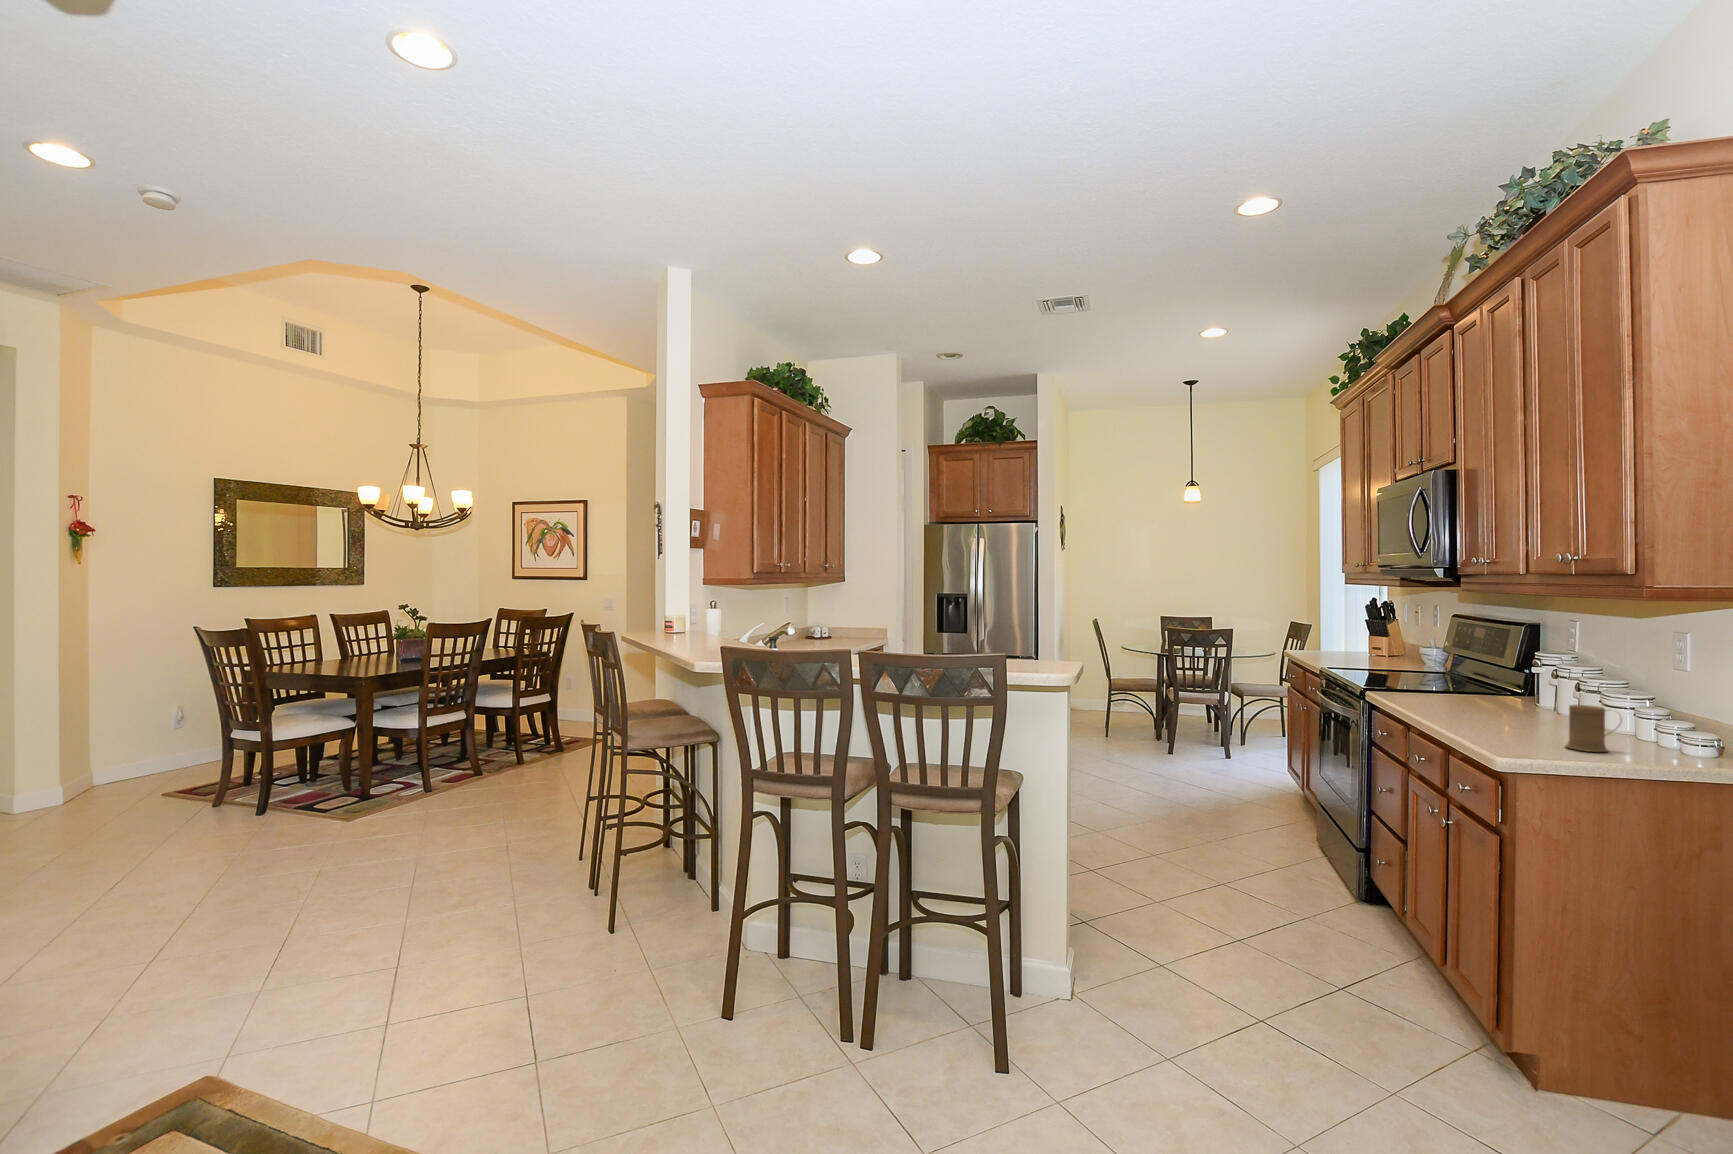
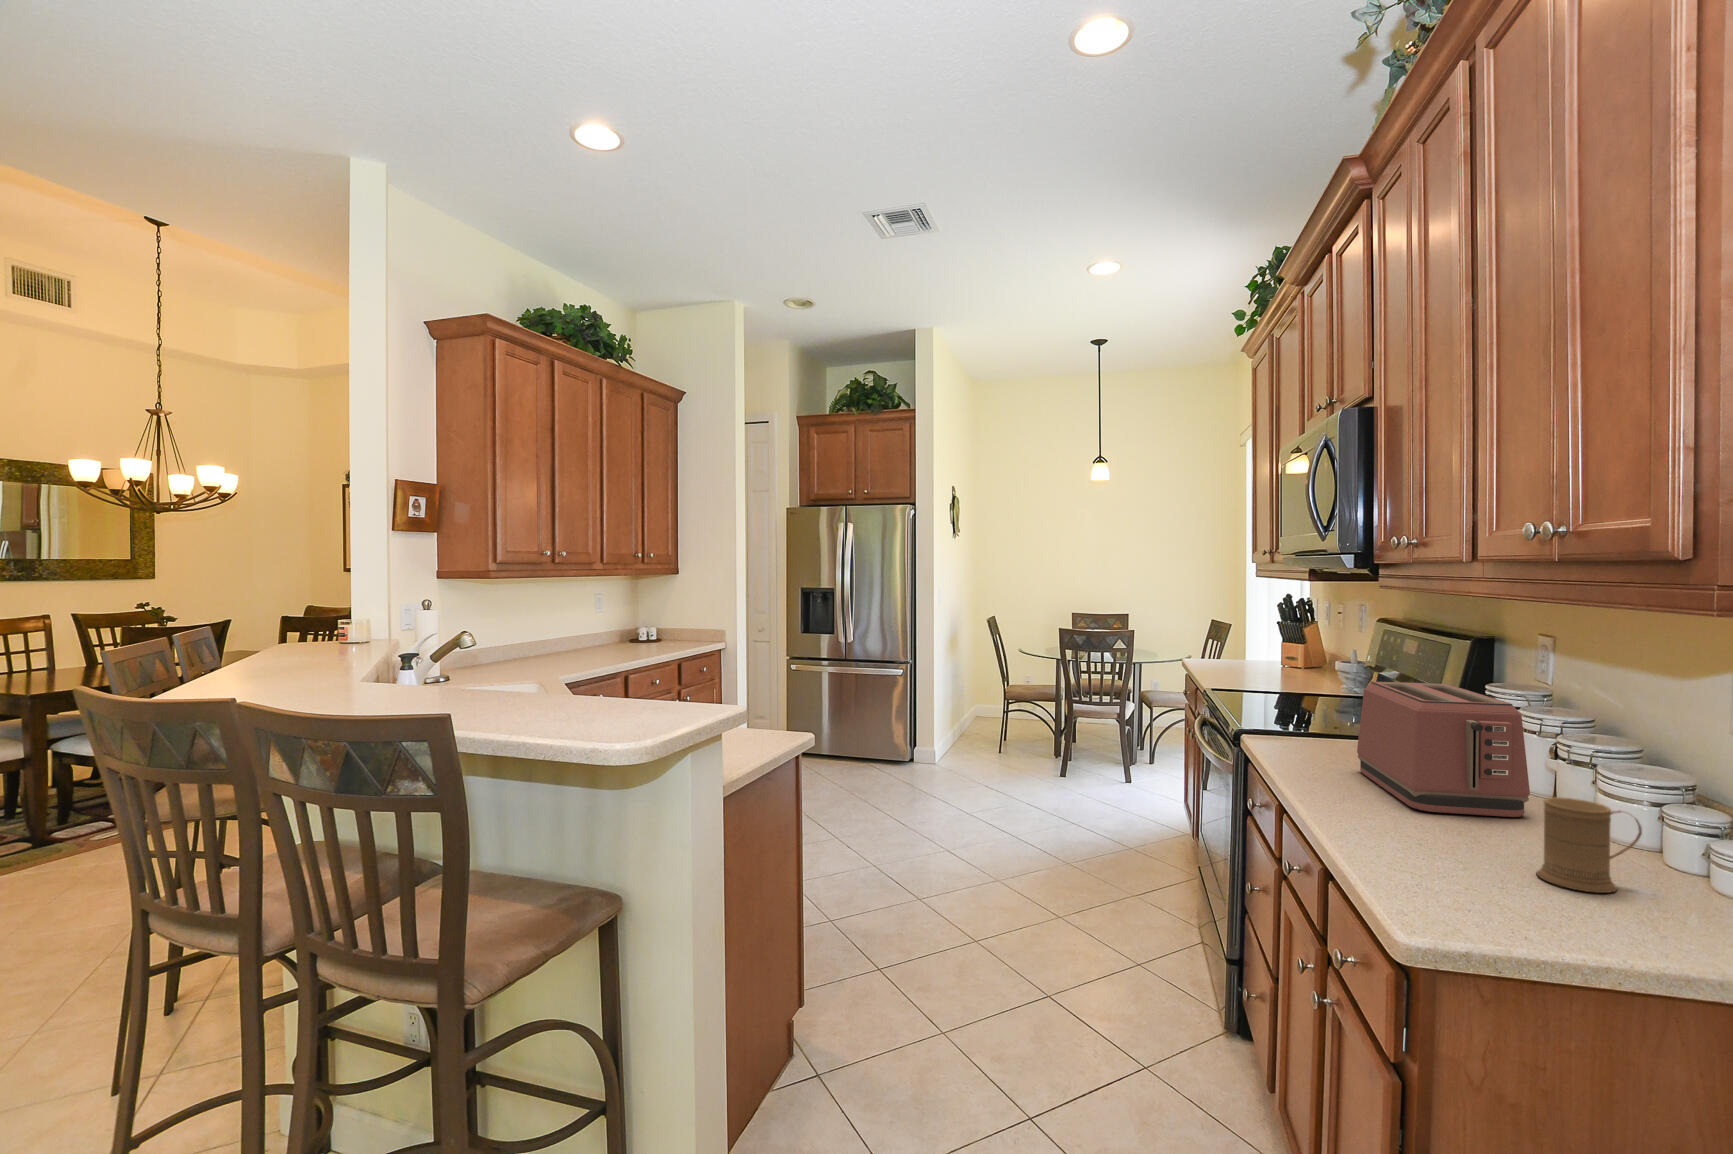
toaster: none [1451,651,1564,728] -> present [1357,682,1530,817]

